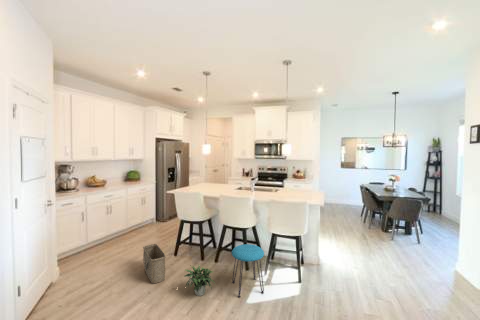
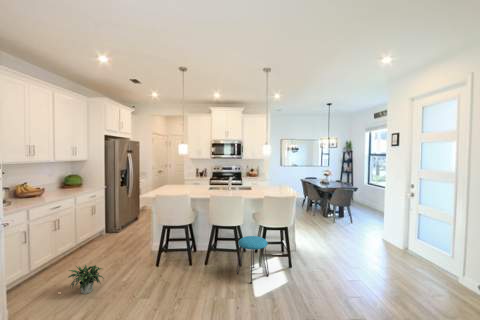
basket: present [143,244,166,284] -> none [135,252,171,291]
potted plant: present [184,265,215,296] -> present [68,264,104,294]

